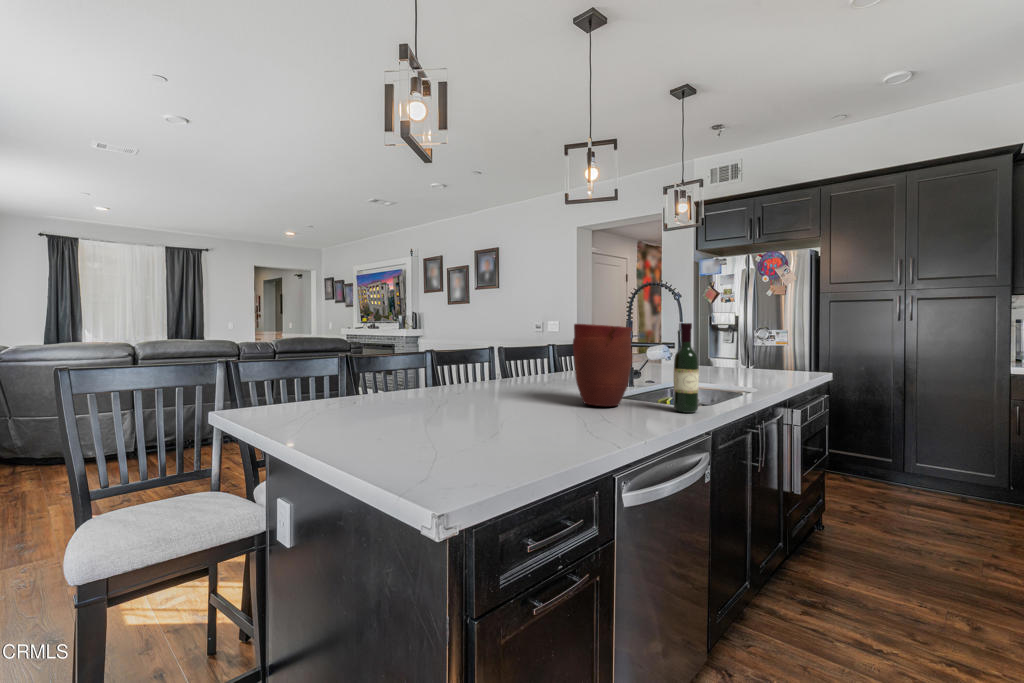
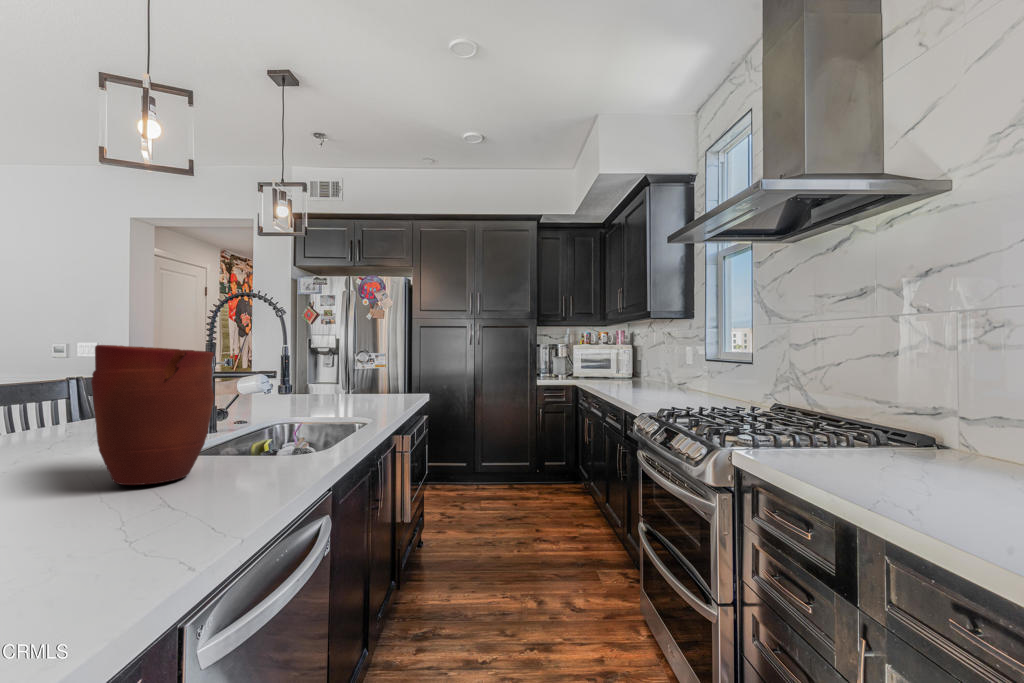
wine bottle: present [674,323,699,413] -> none [281,347,316,470]

